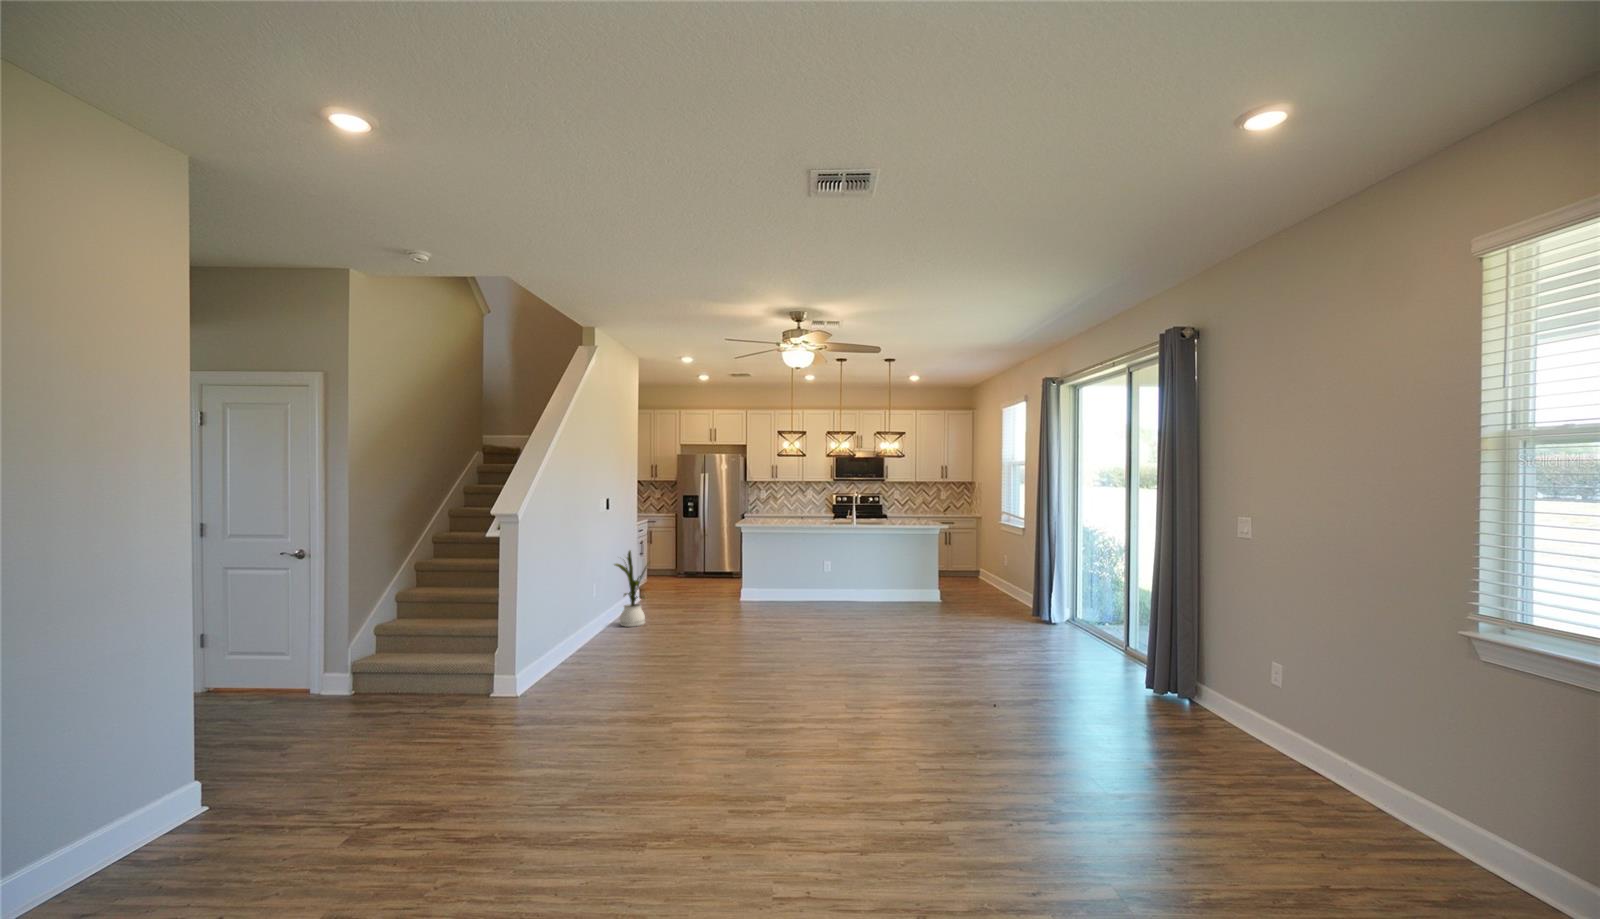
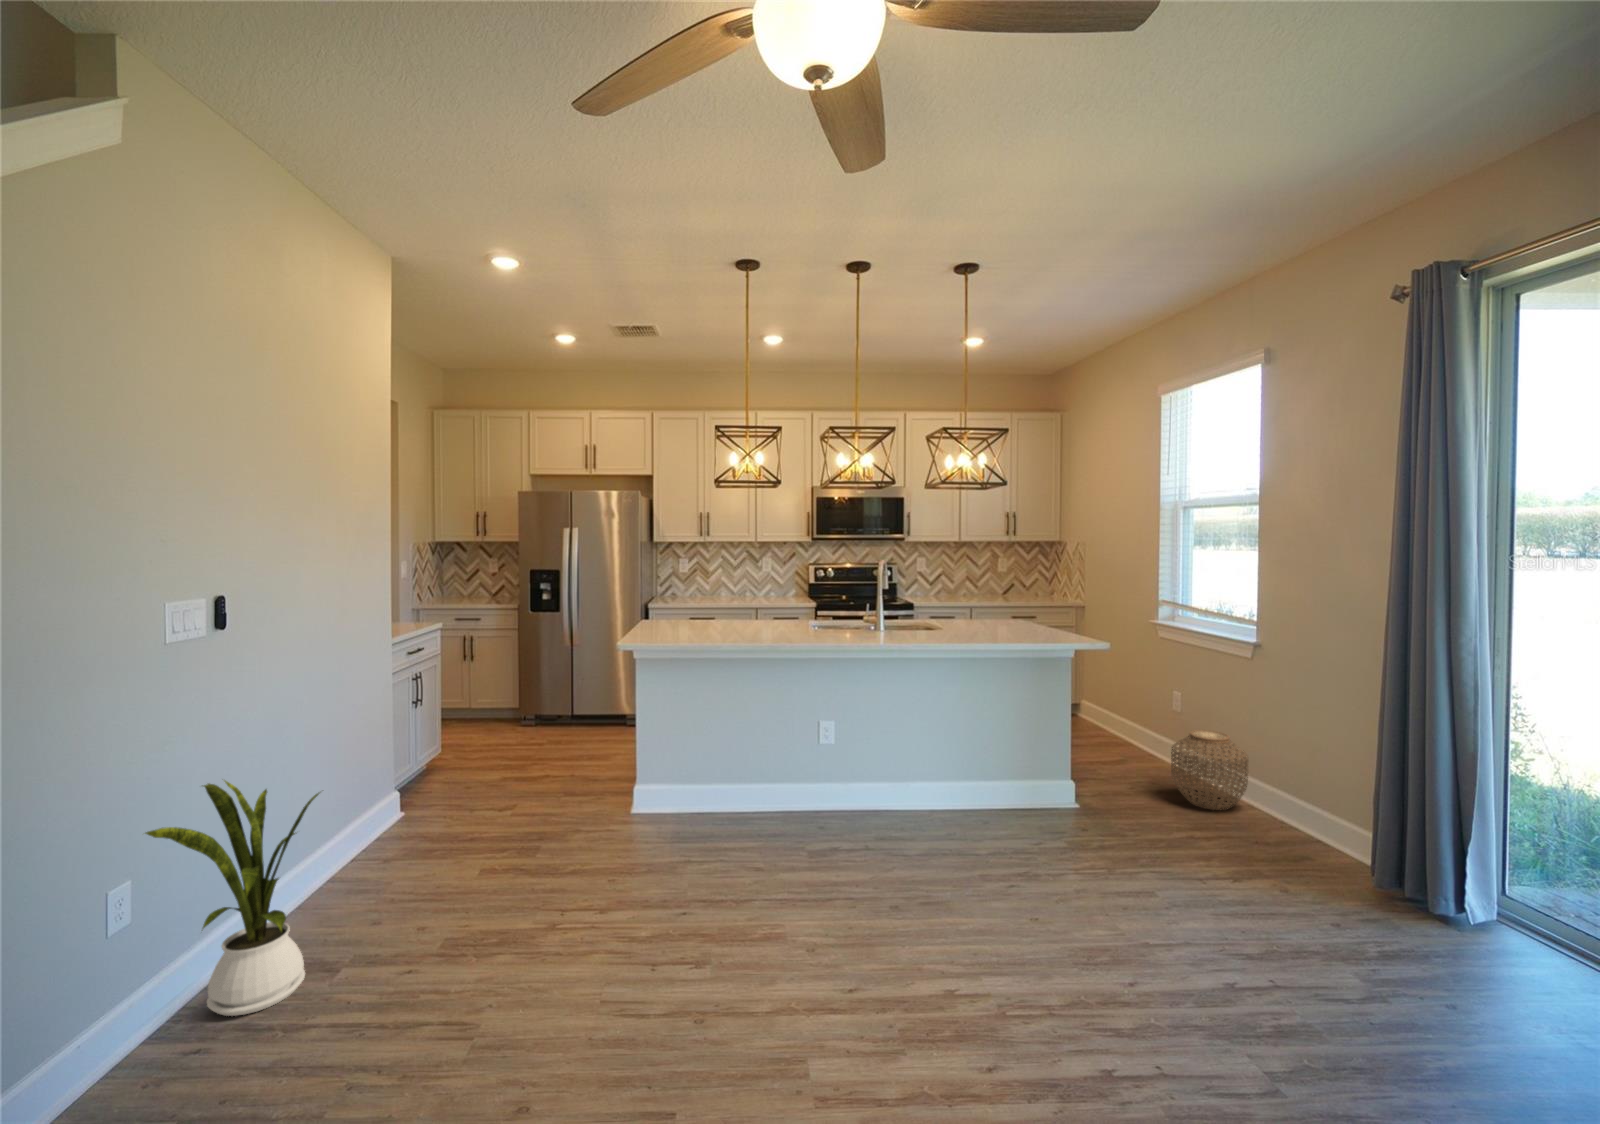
woven basket: none [991,569,1023,604] -> present [1171,730,1248,810]

